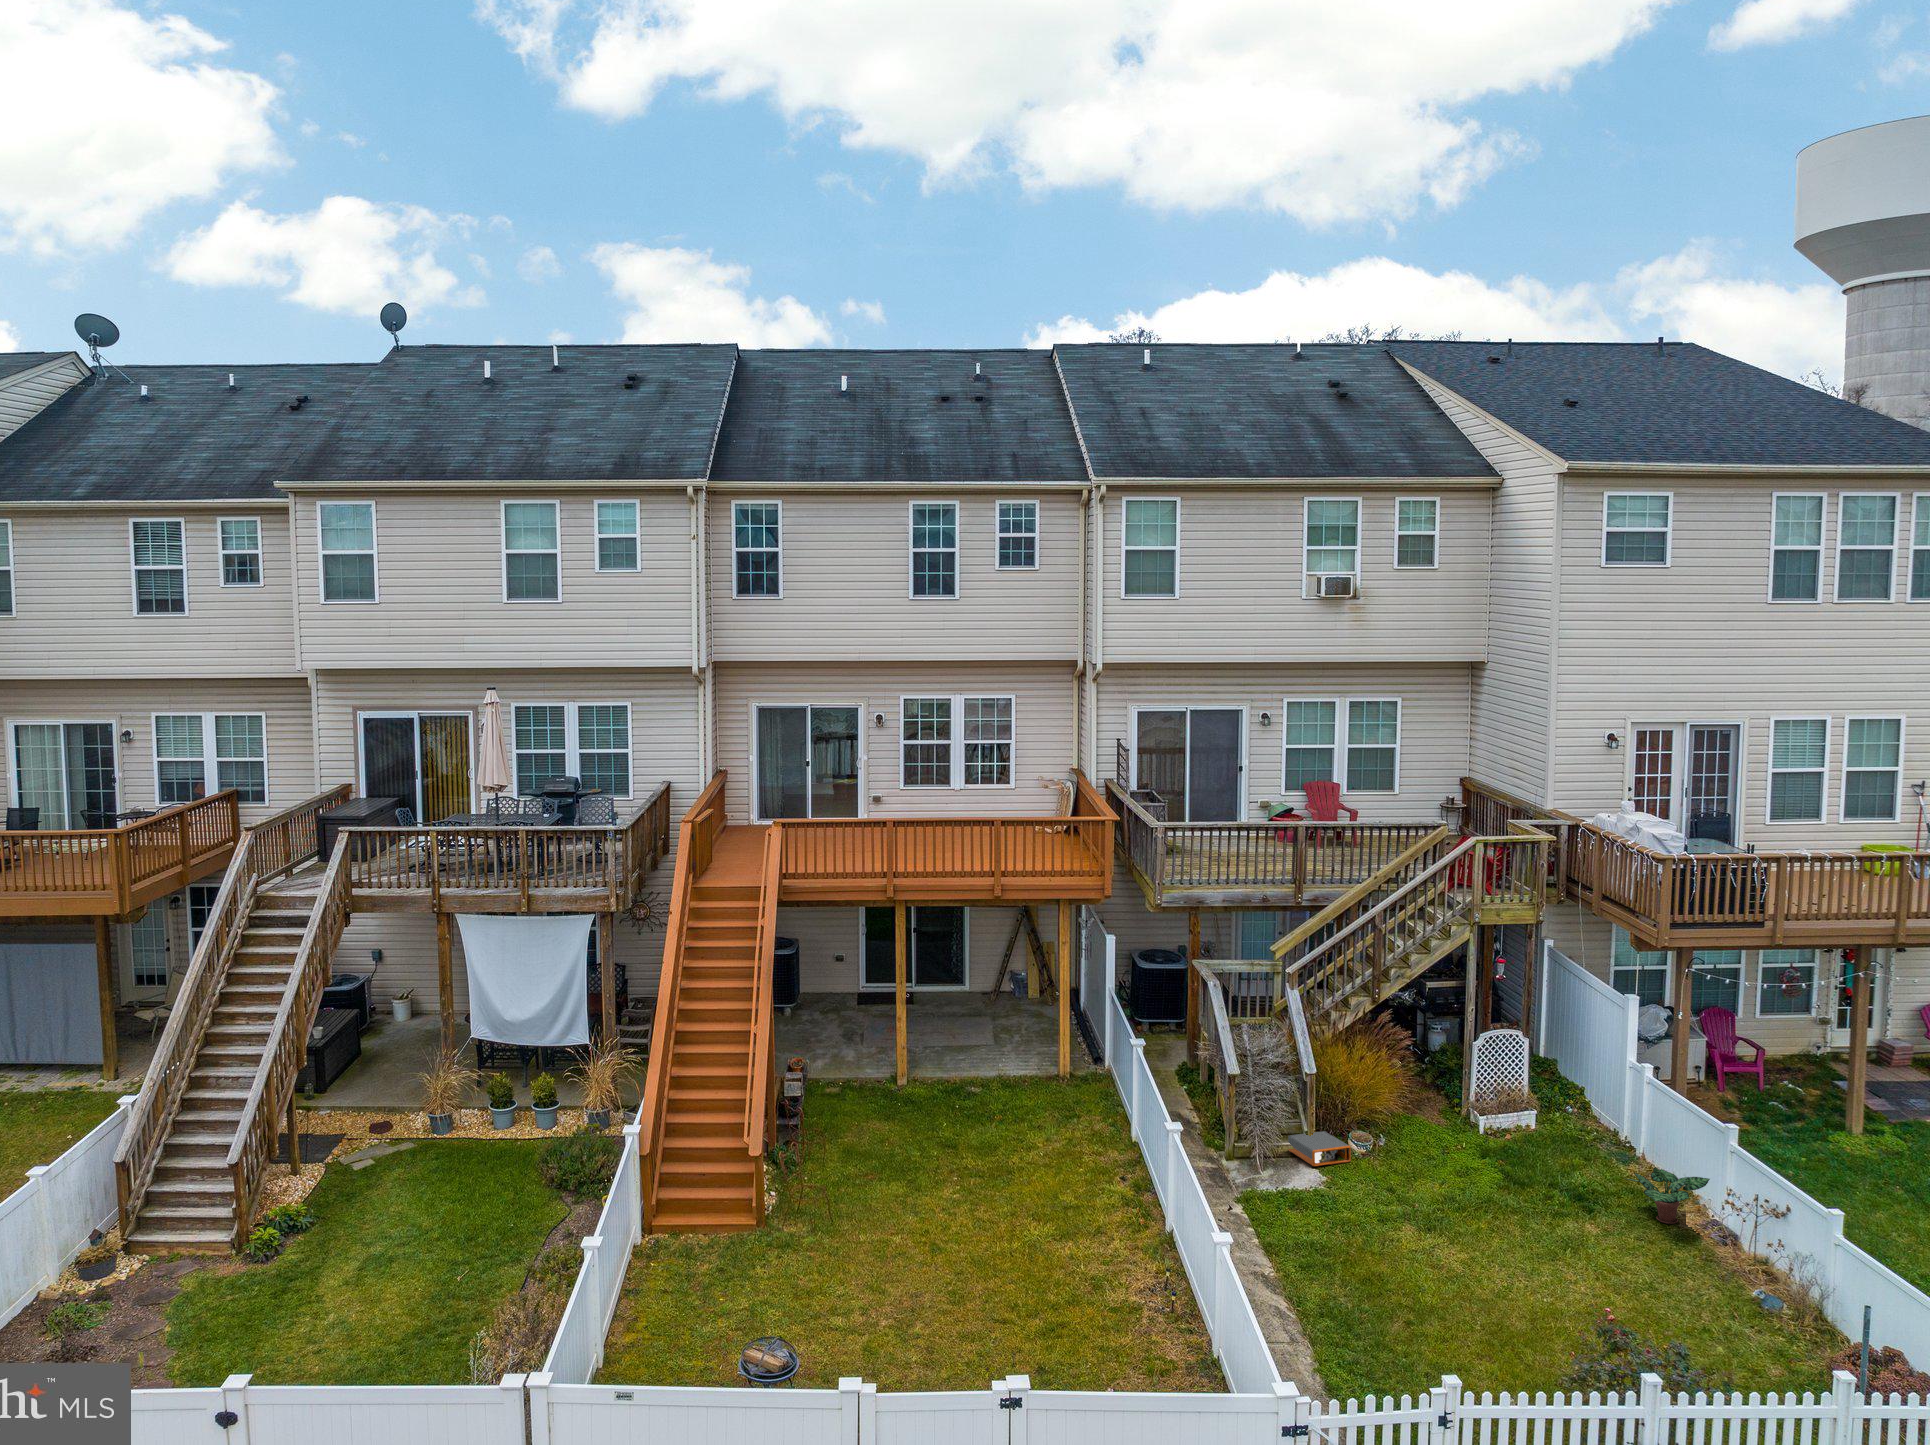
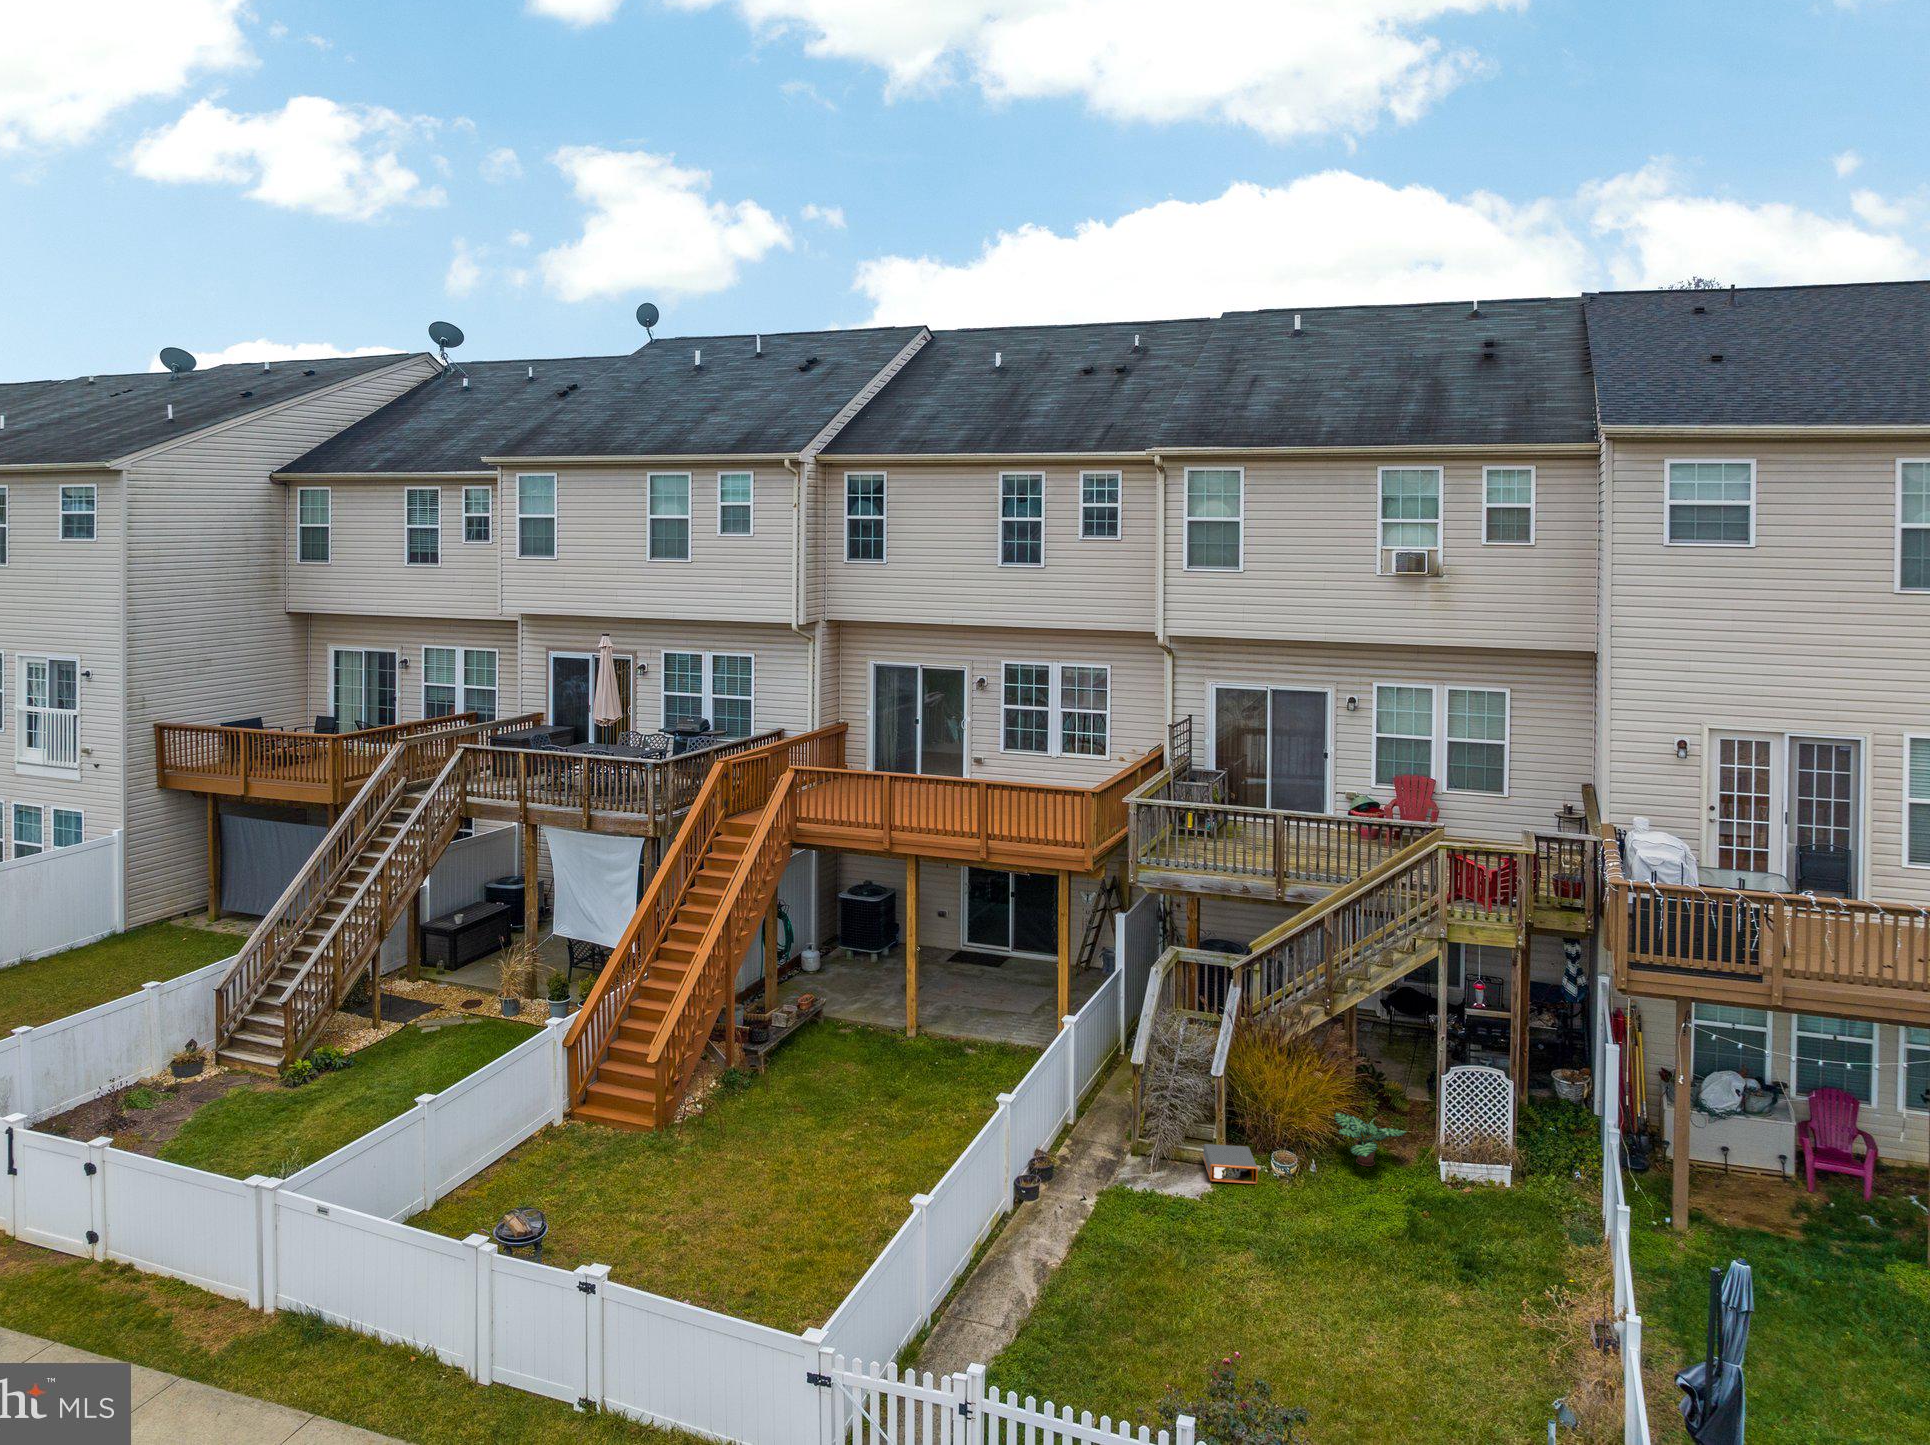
potted plant: present [1627,1167,1710,1224] -> present [1334,1112,1407,1166]

